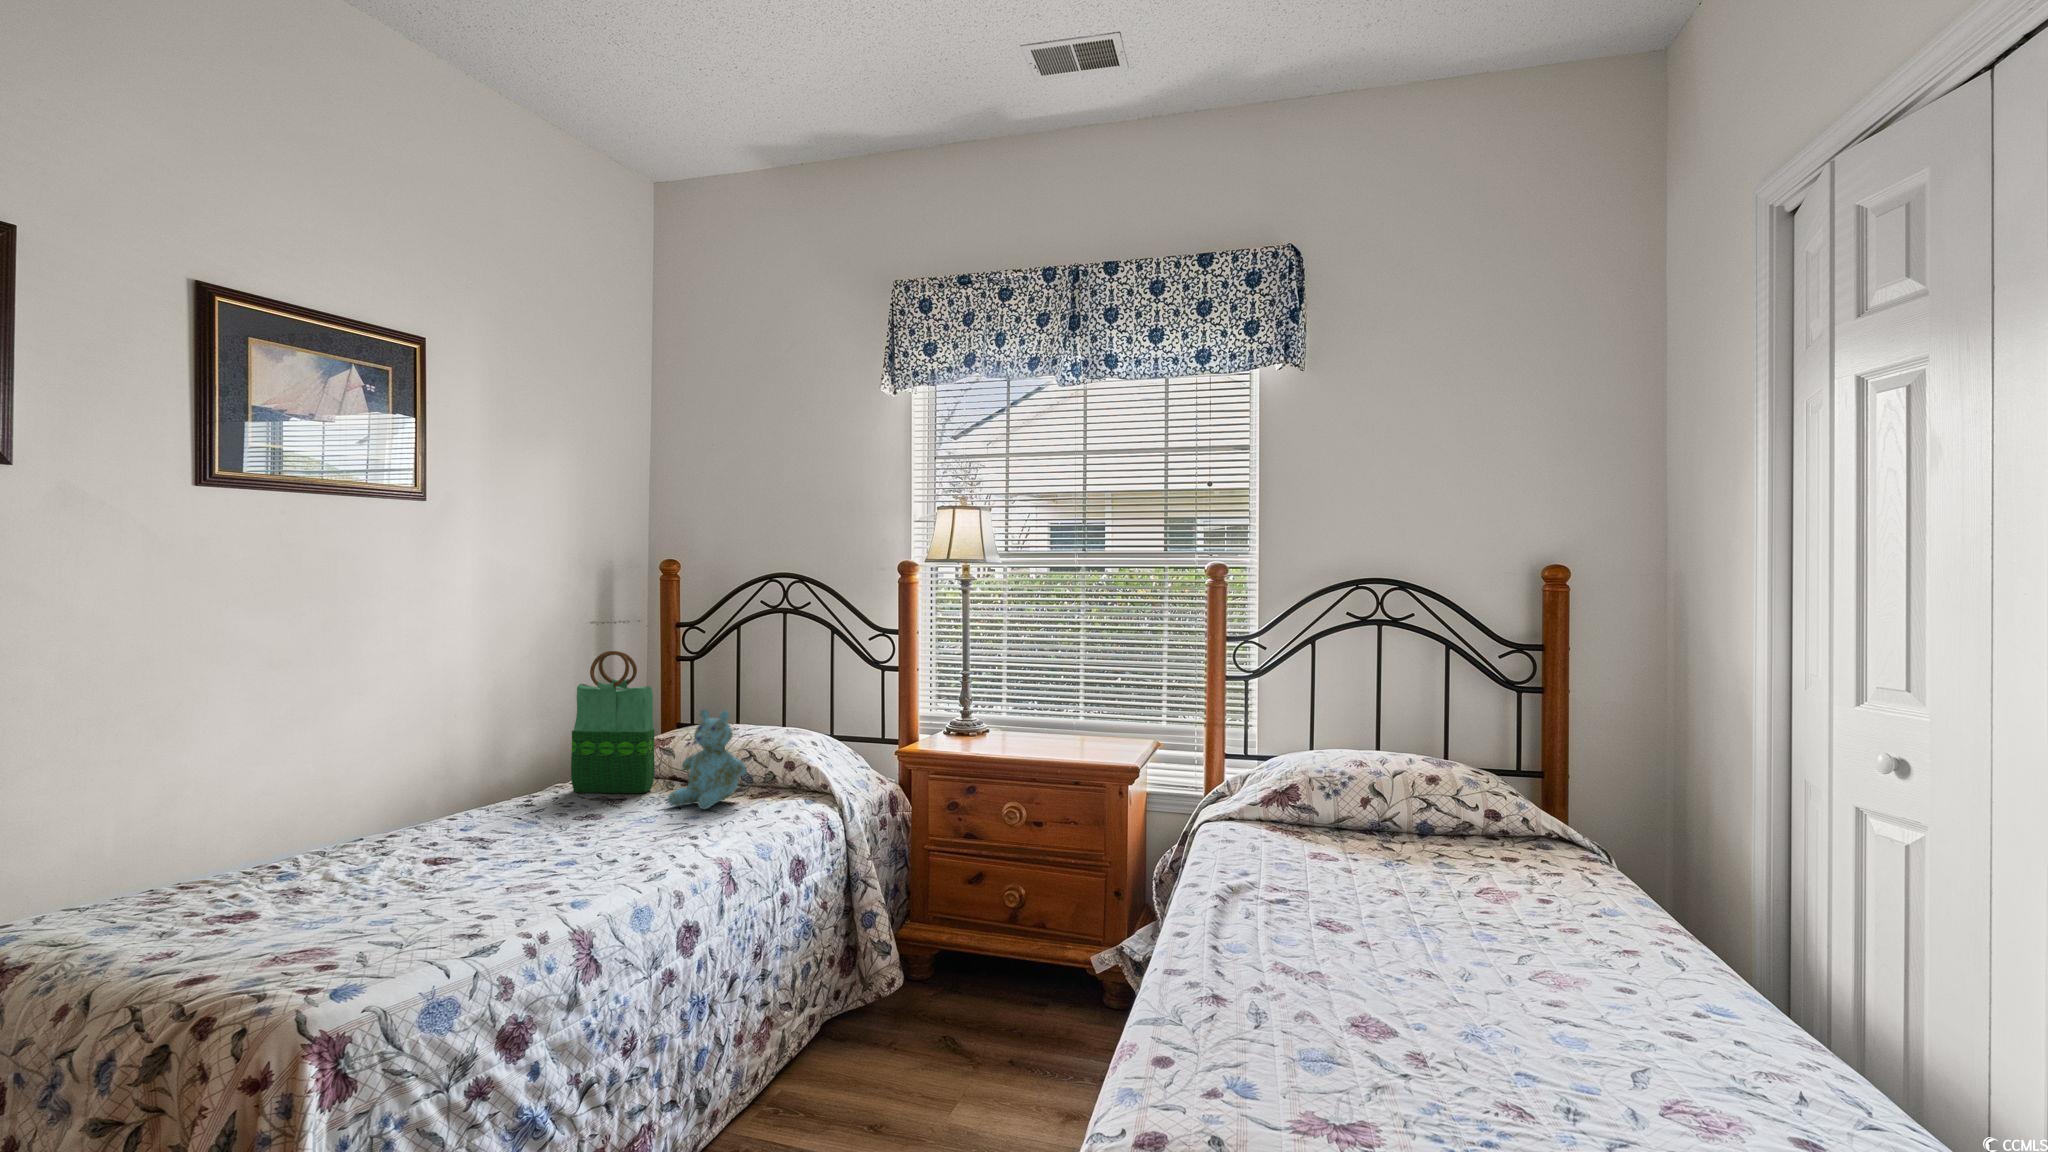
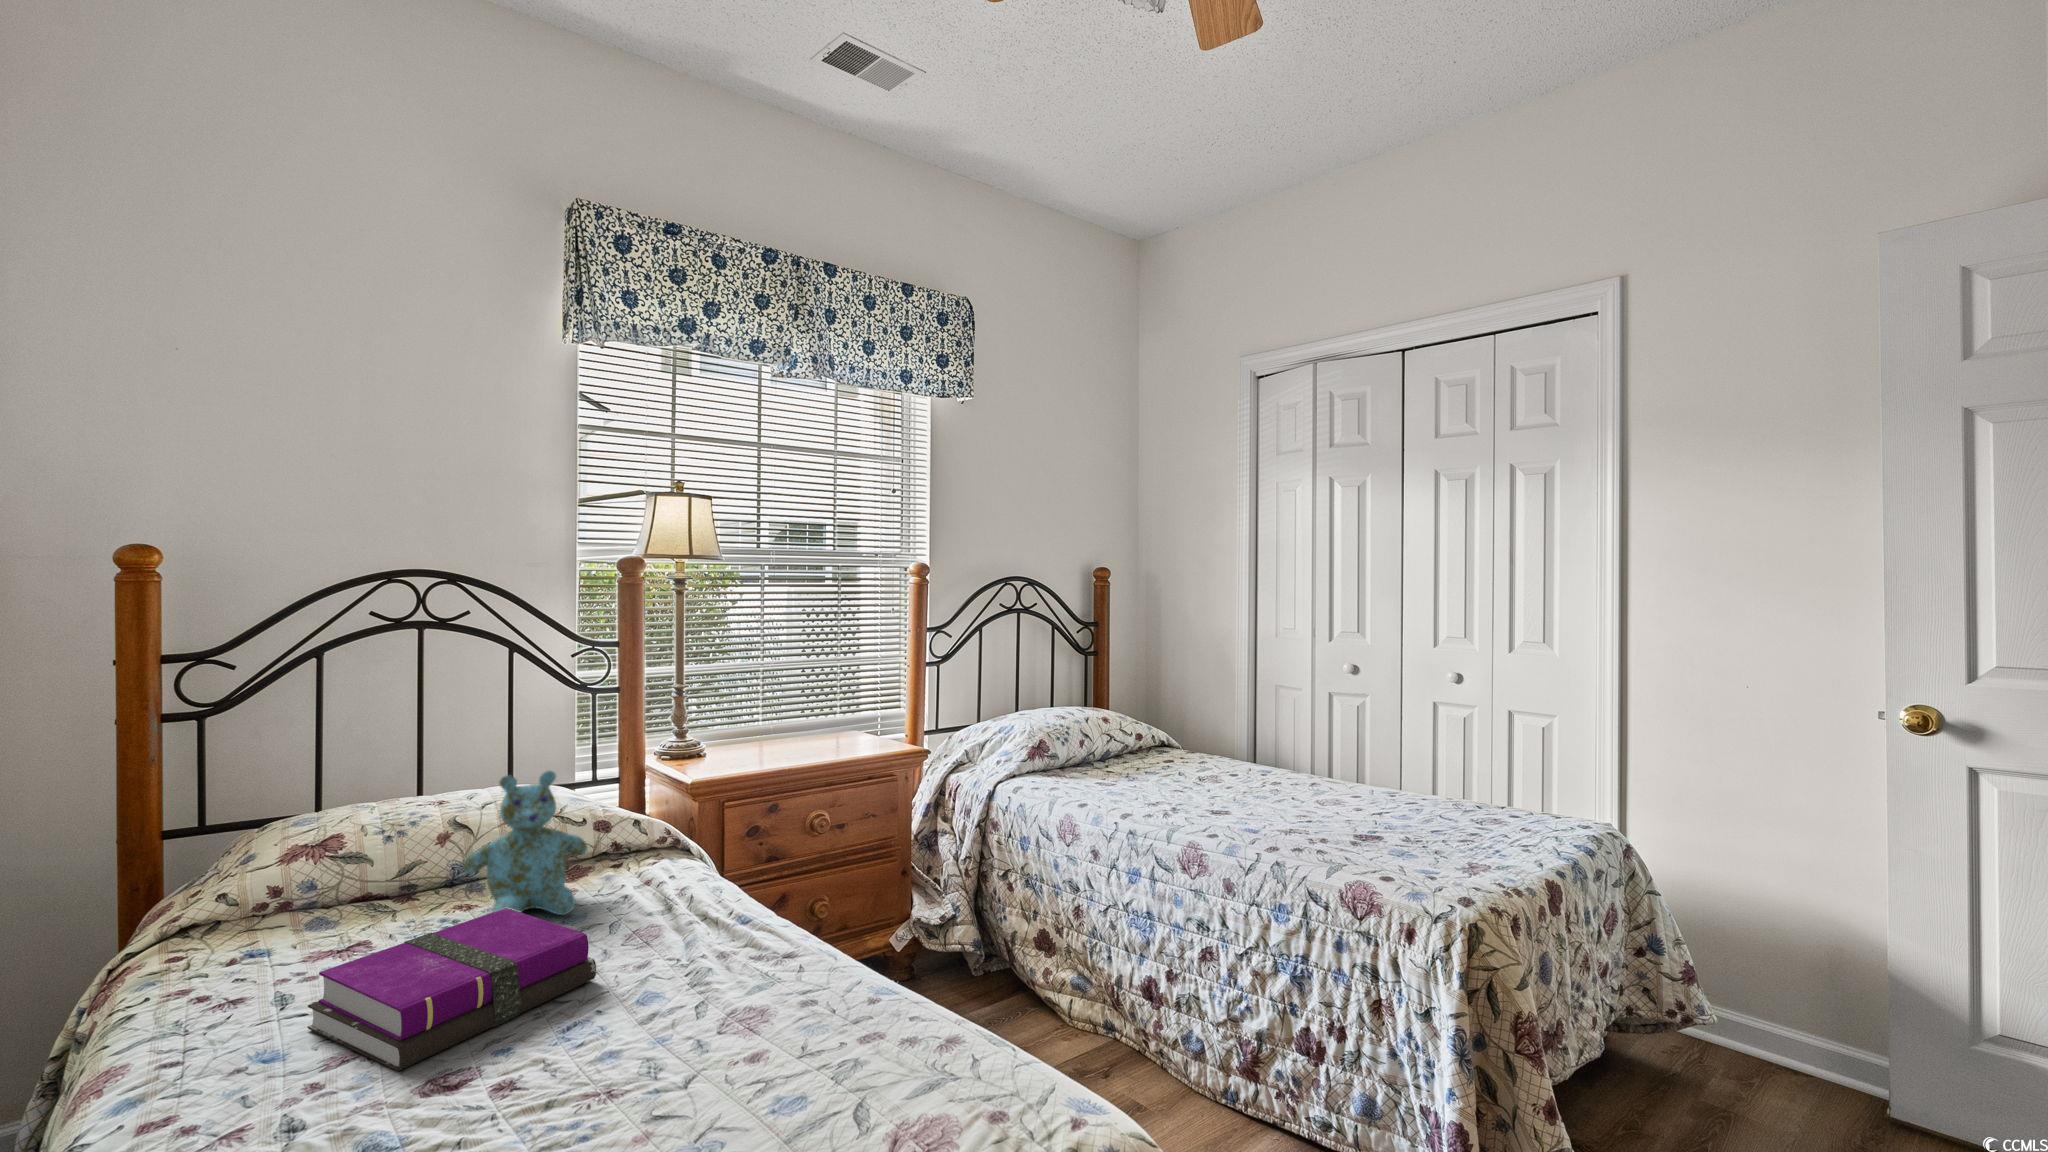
tote bag: present [571,651,655,793] -> none [197,709,374,976]
notebook: none [489,786,641,837] -> present [307,908,596,1071]

